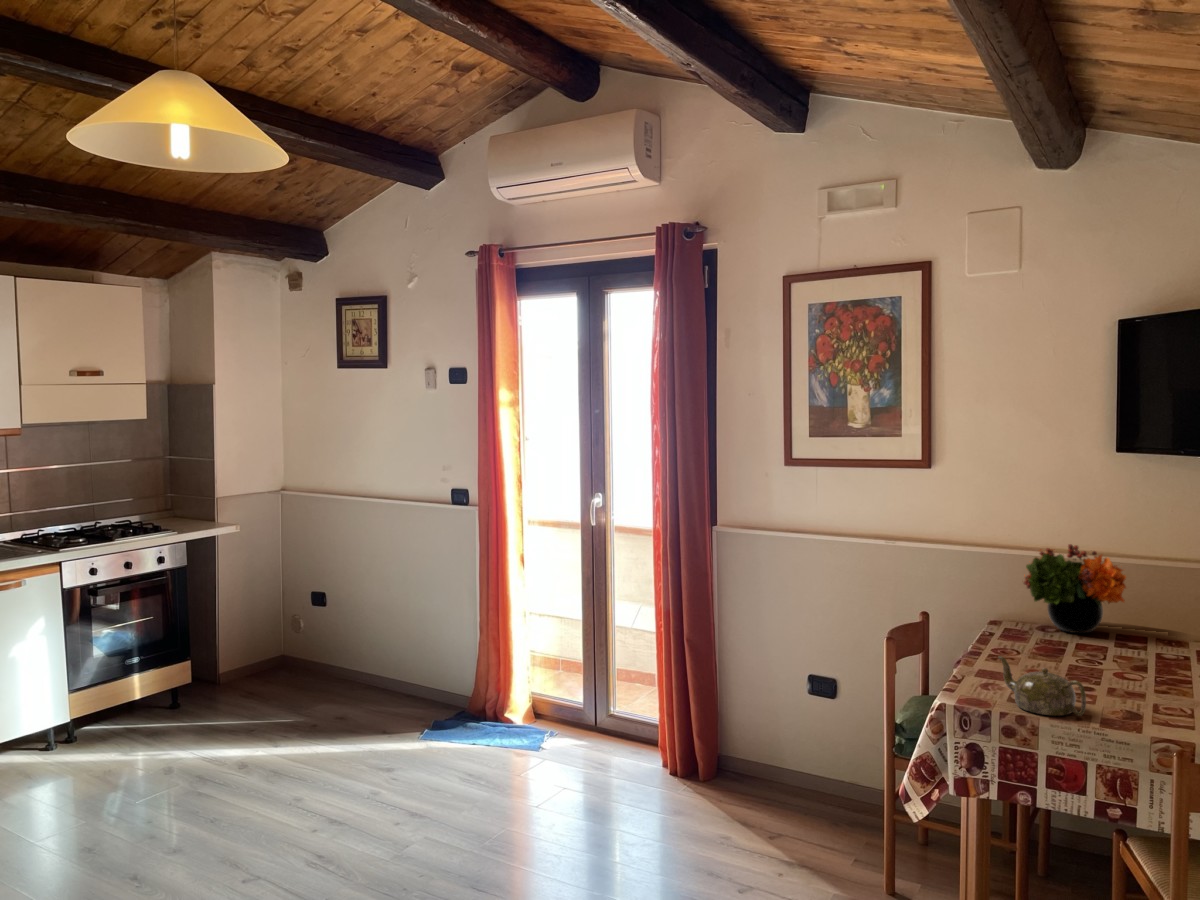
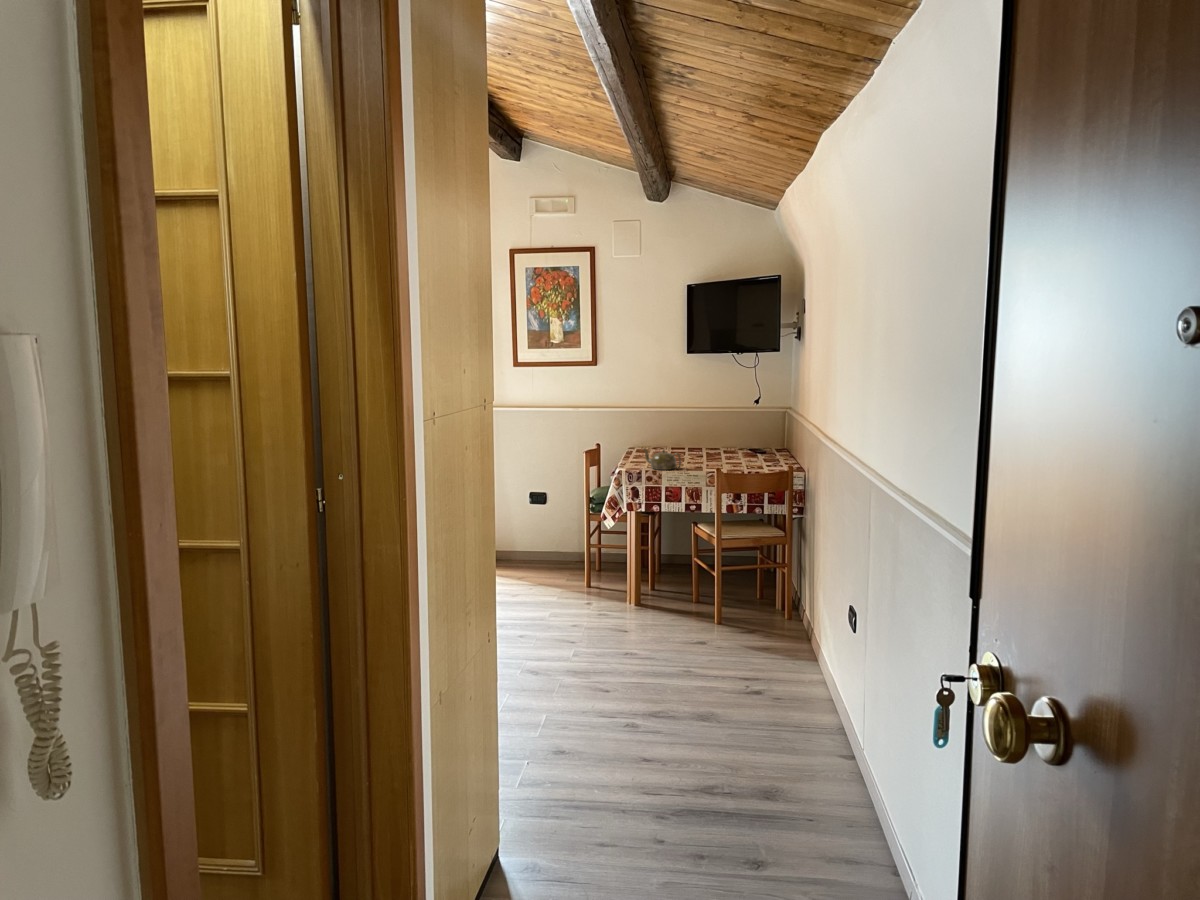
flower arrangement: present [1024,544,1126,633] -> none [645,403,695,449]

